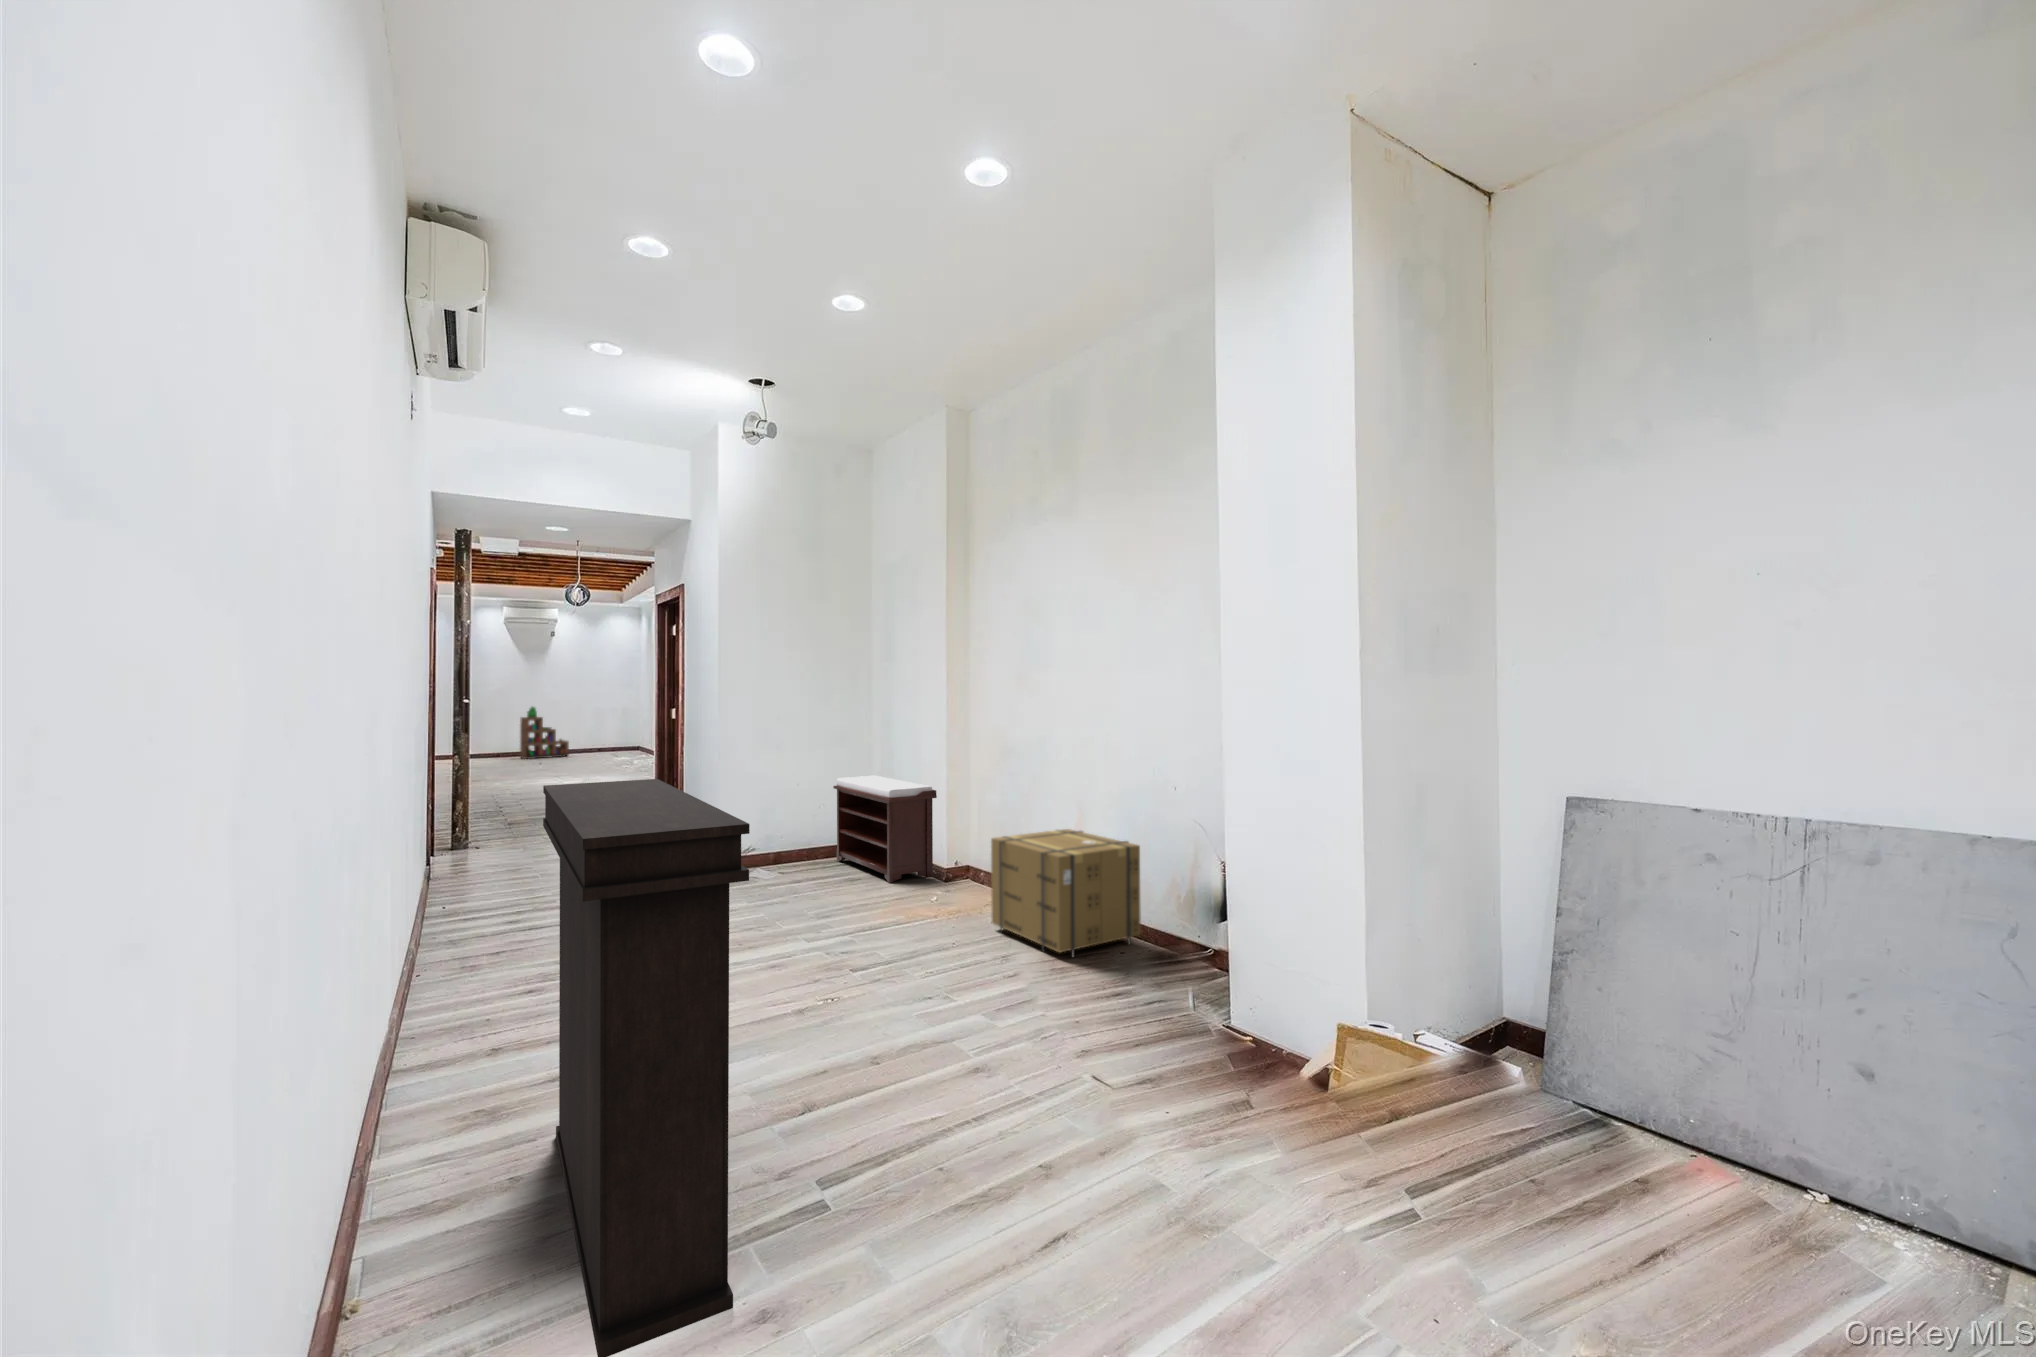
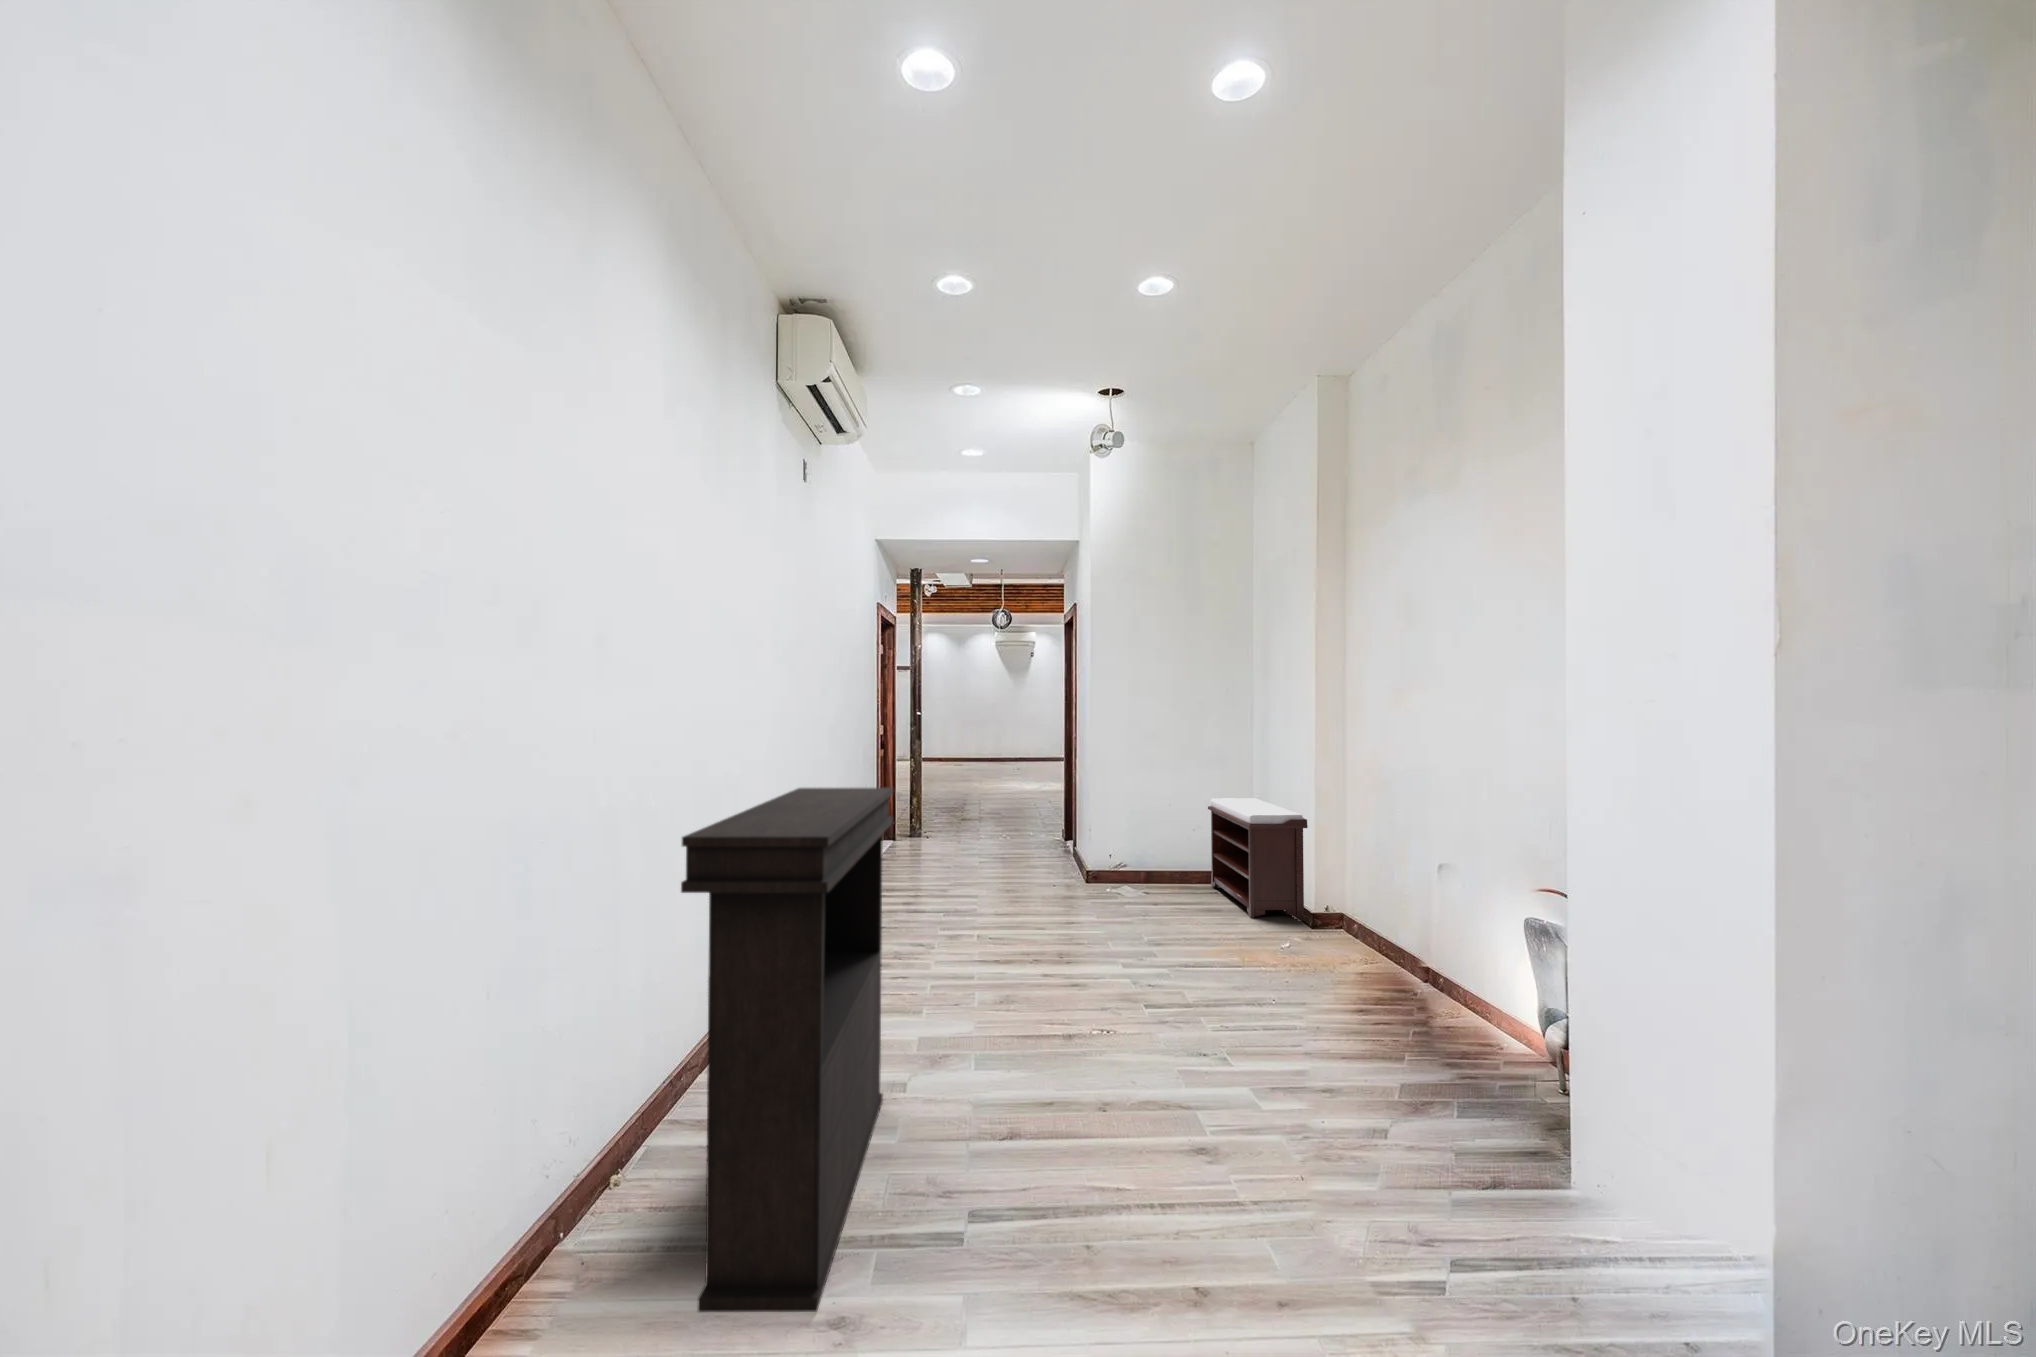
bookshelf: present [520,707,569,759] -> none [1003,717,1041,764]
cardboard box: present [991,829,1141,957] -> none [1331,880,1525,1042]

